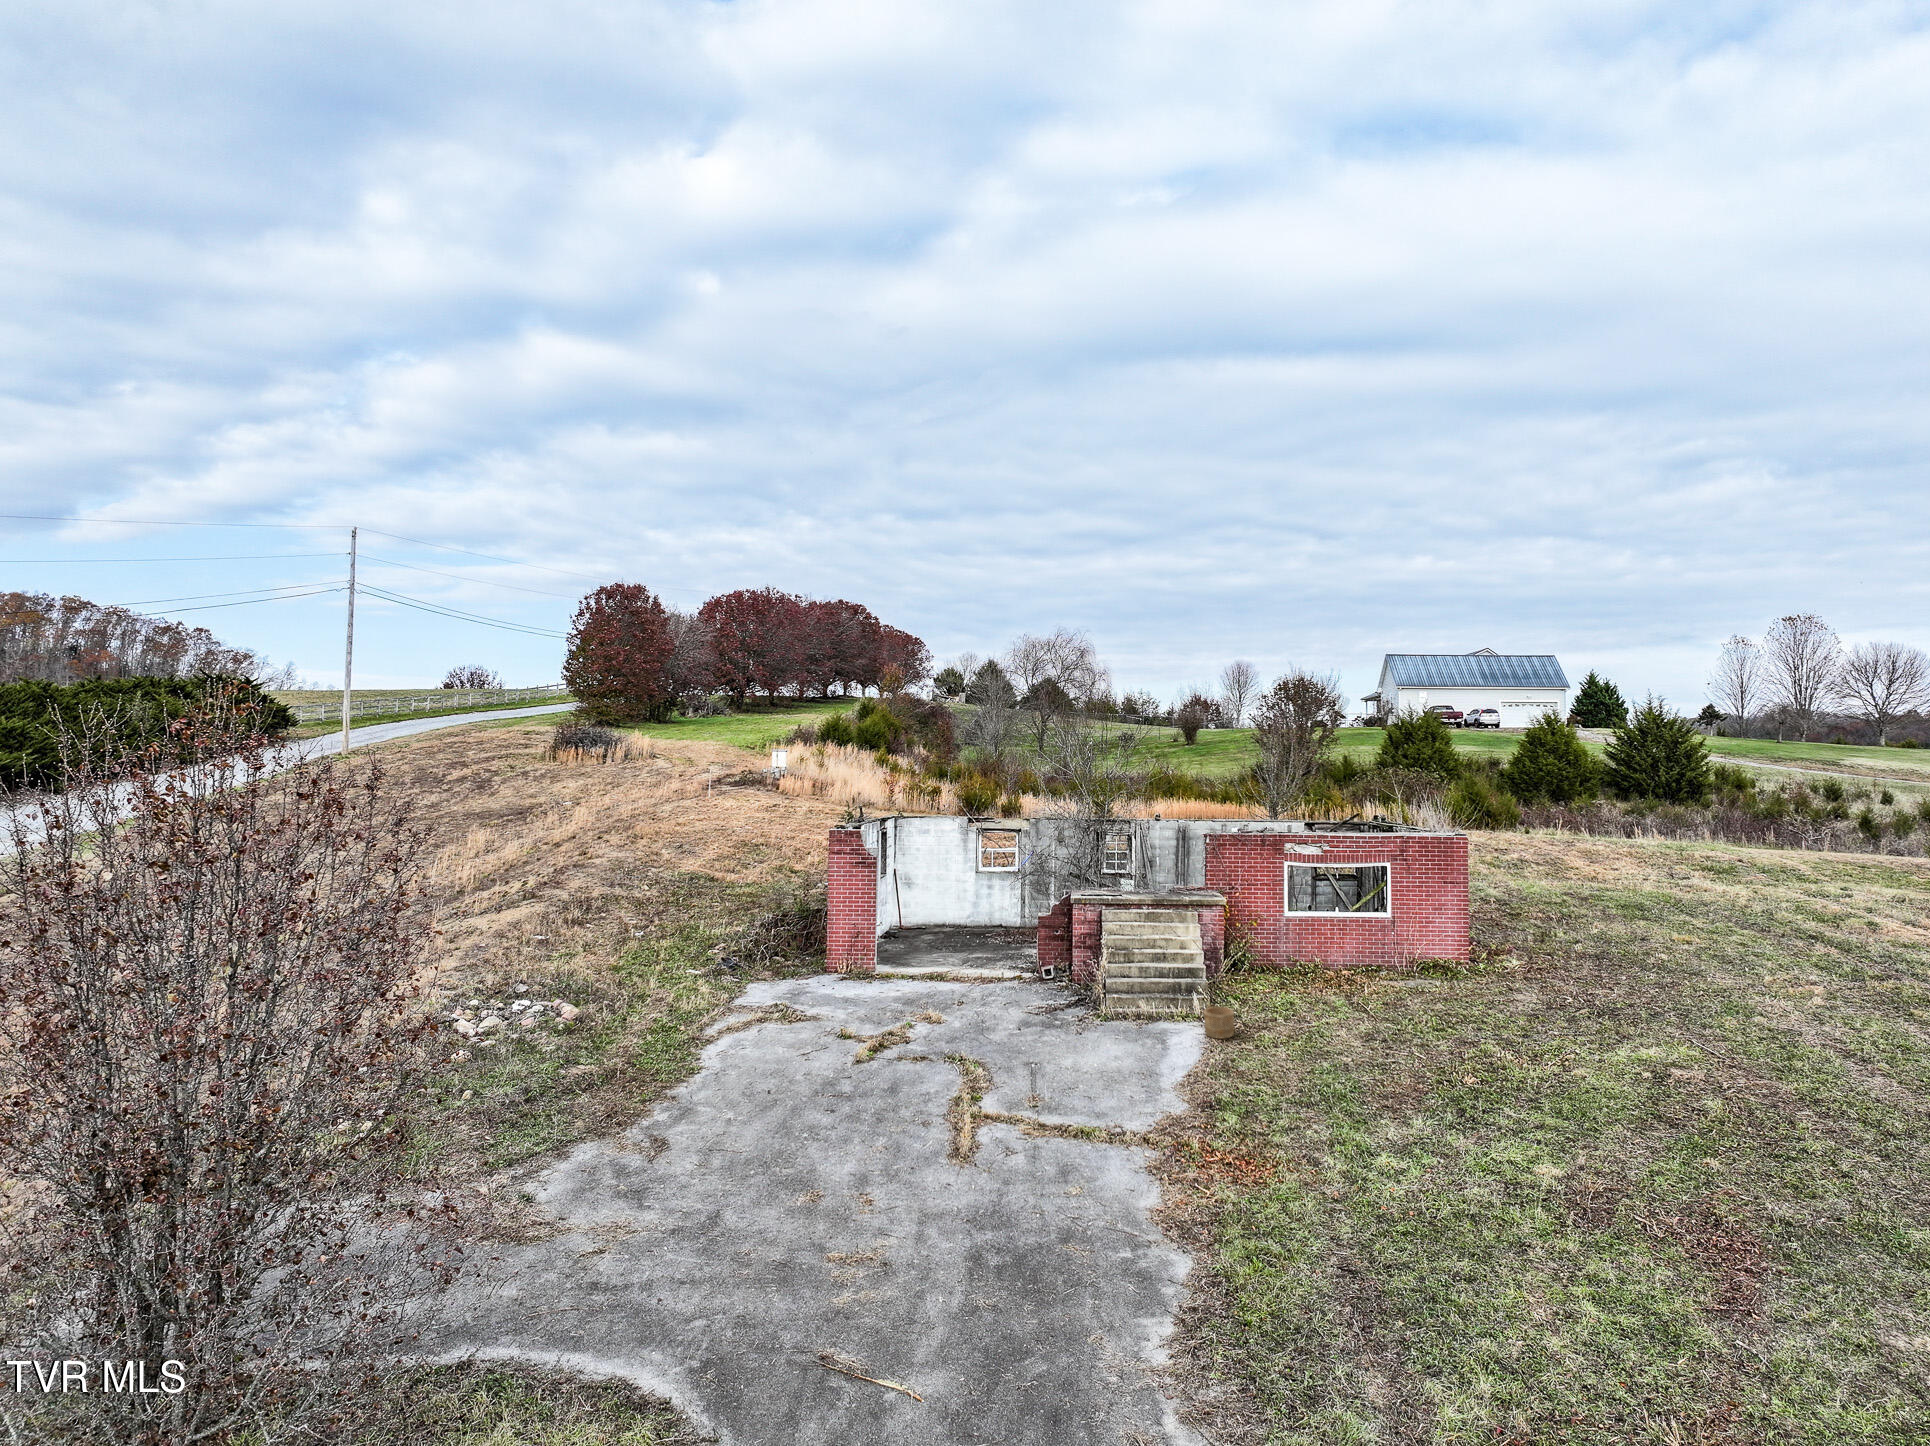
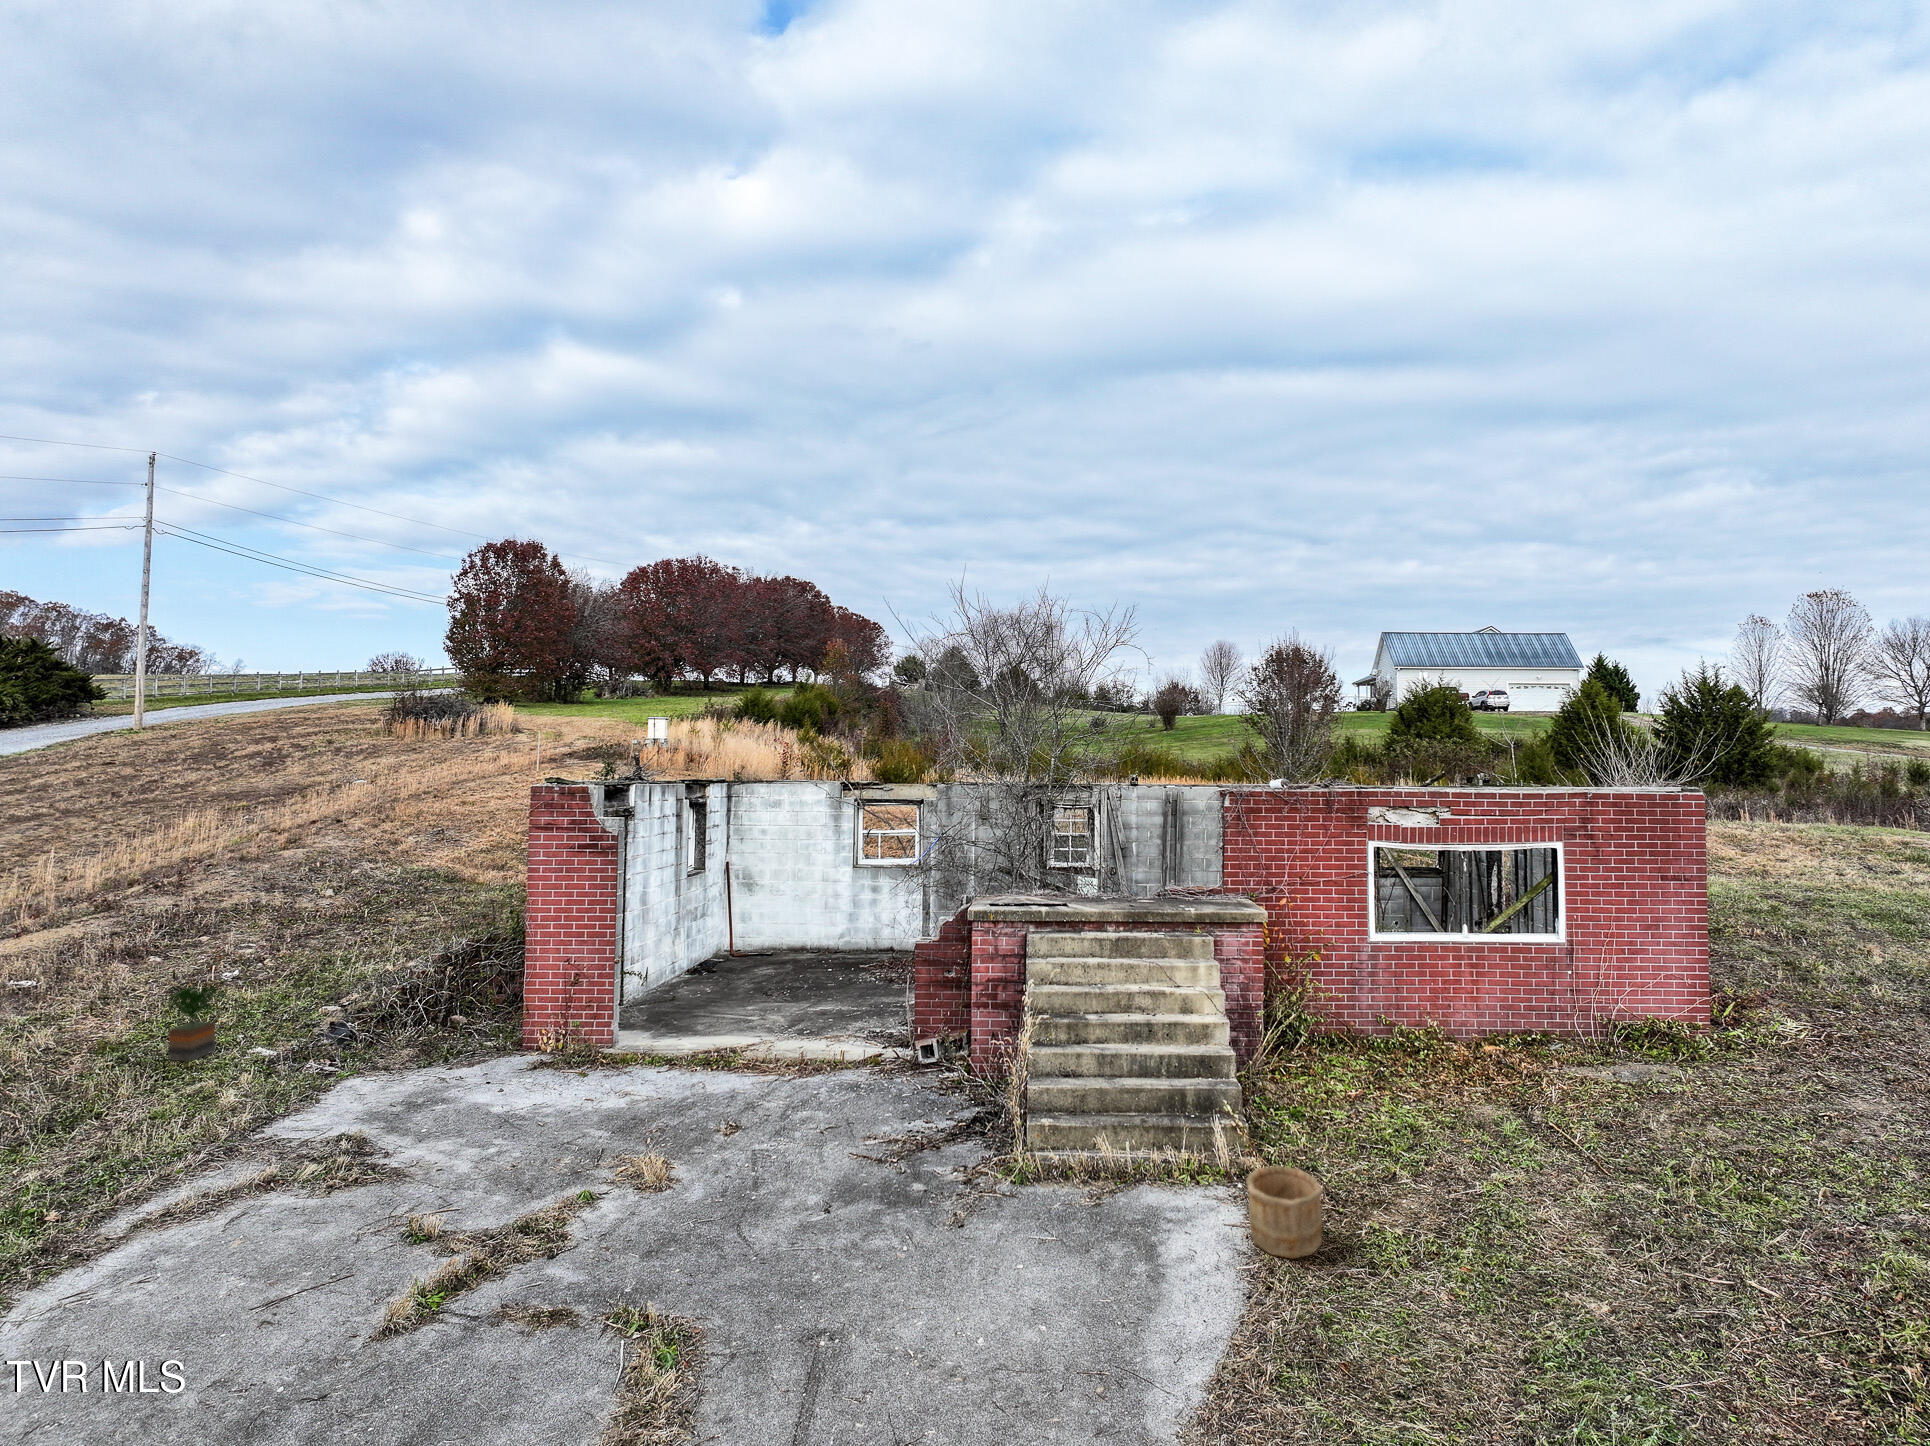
potted tree: none [645,937,670,976] -> present [167,986,224,1061]

